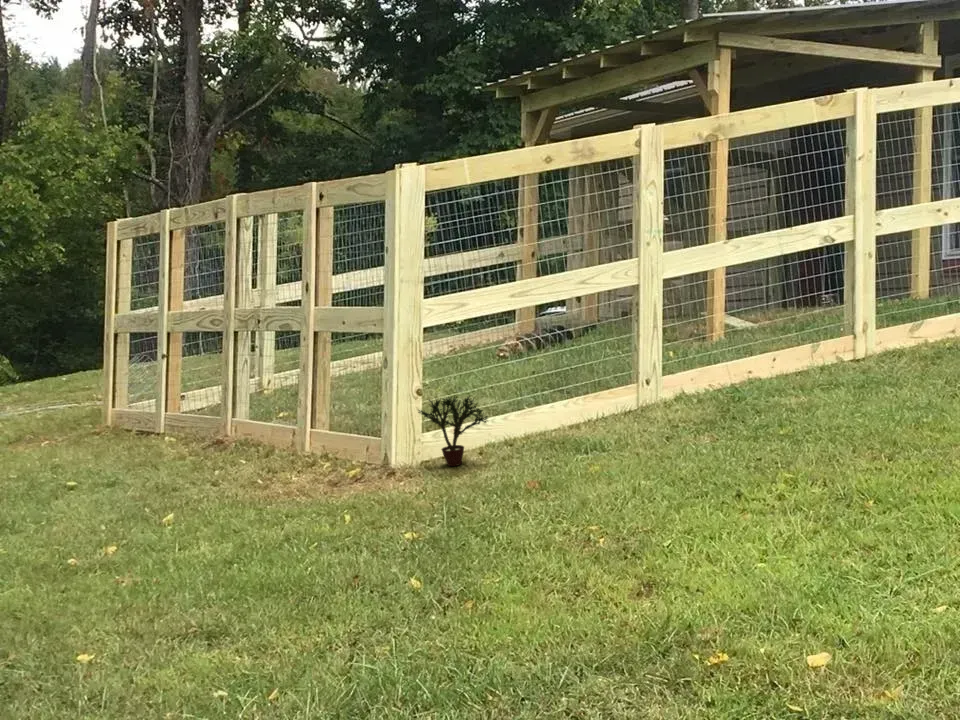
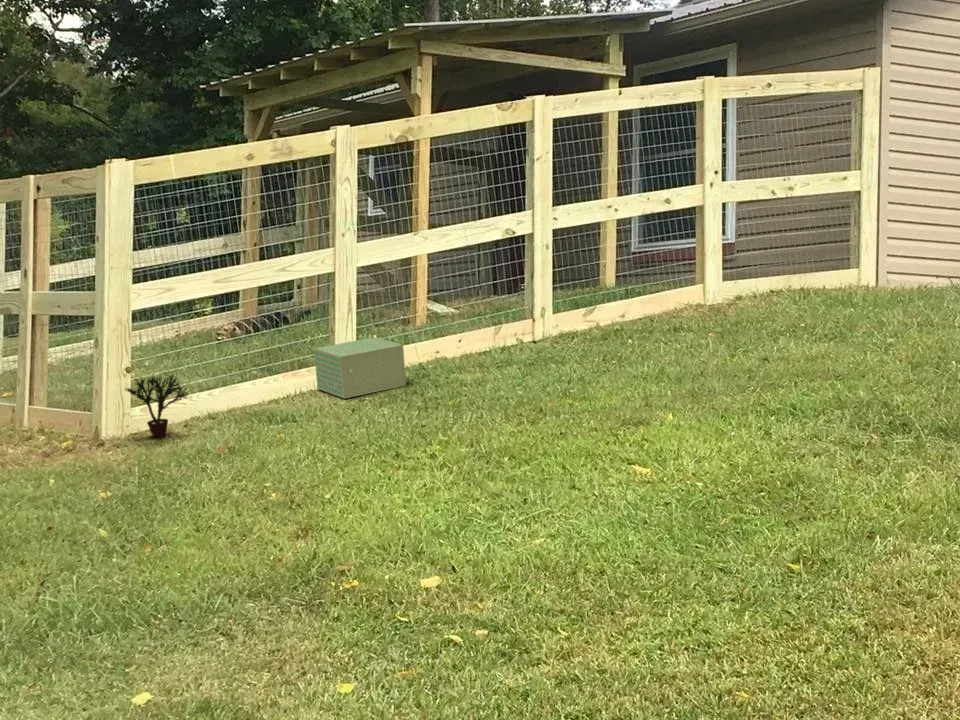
storage box: none [617,356,724,424] -> present [314,337,406,398]

